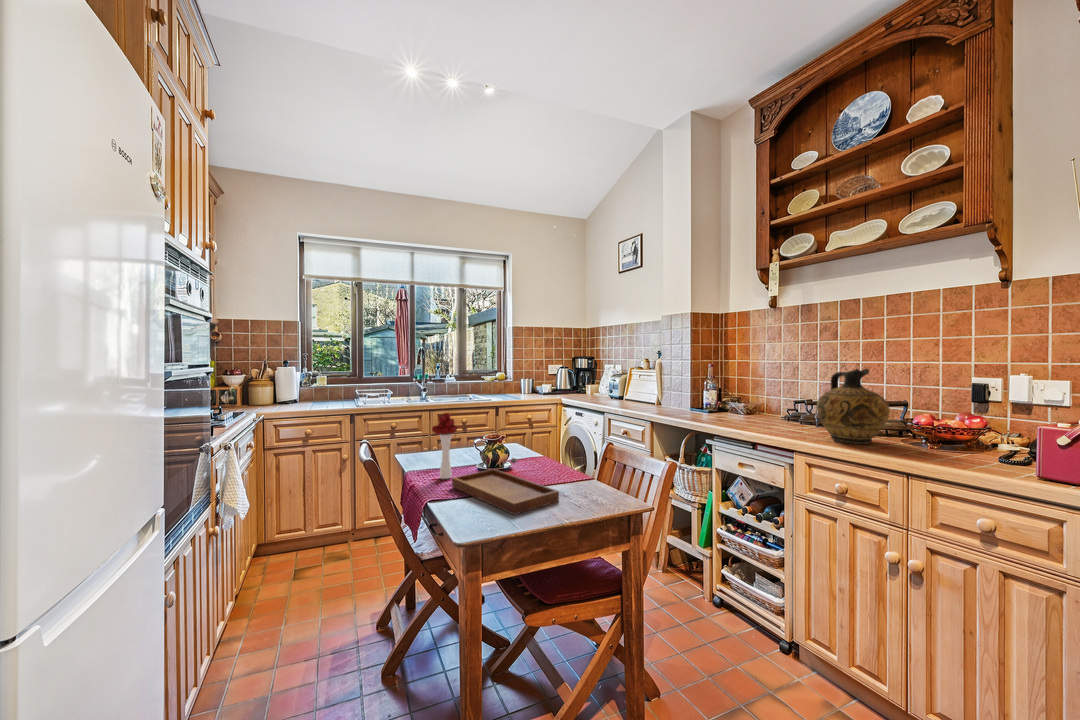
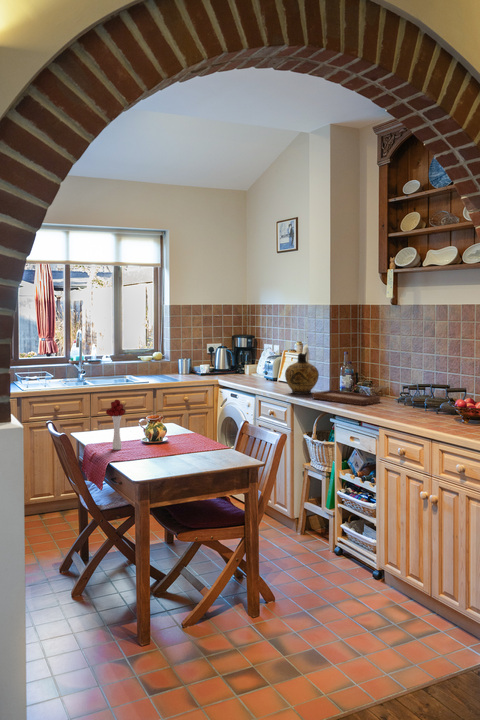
ceramic jug: present [817,369,890,444] -> present [285,352,319,394]
tray: present [452,458,559,515] -> present [312,380,380,405]

